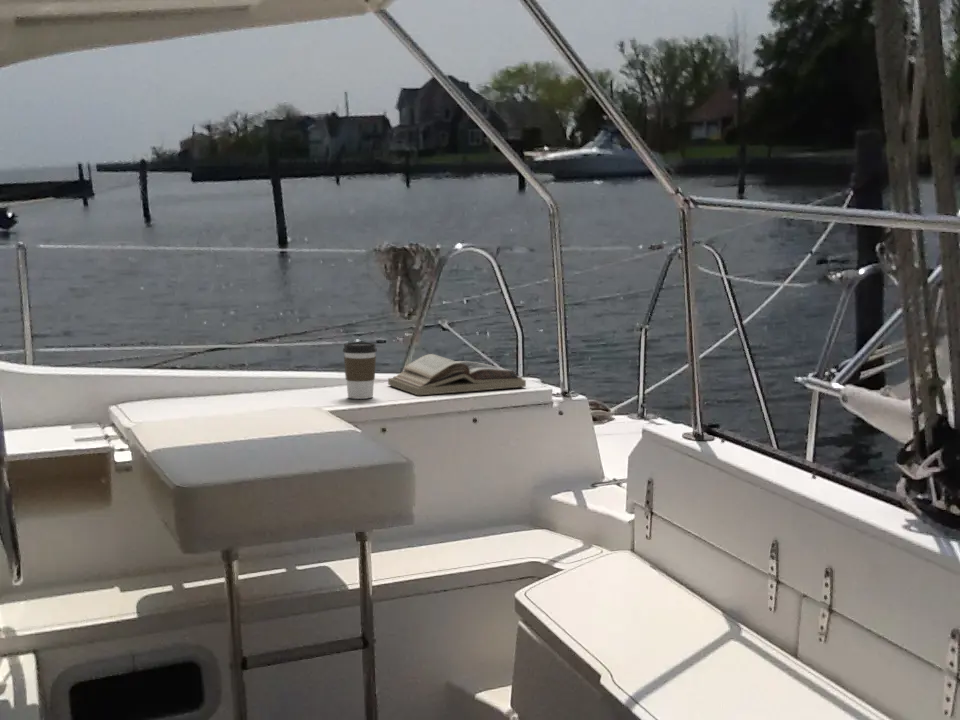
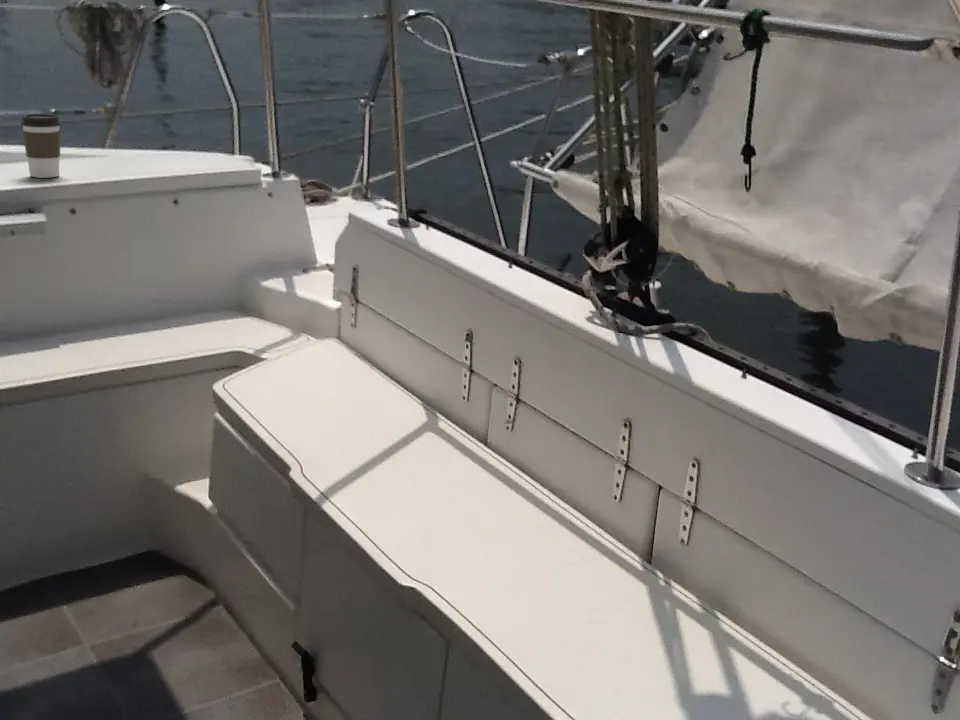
book: present [388,354,526,395] -> none [79,129,232,175]

